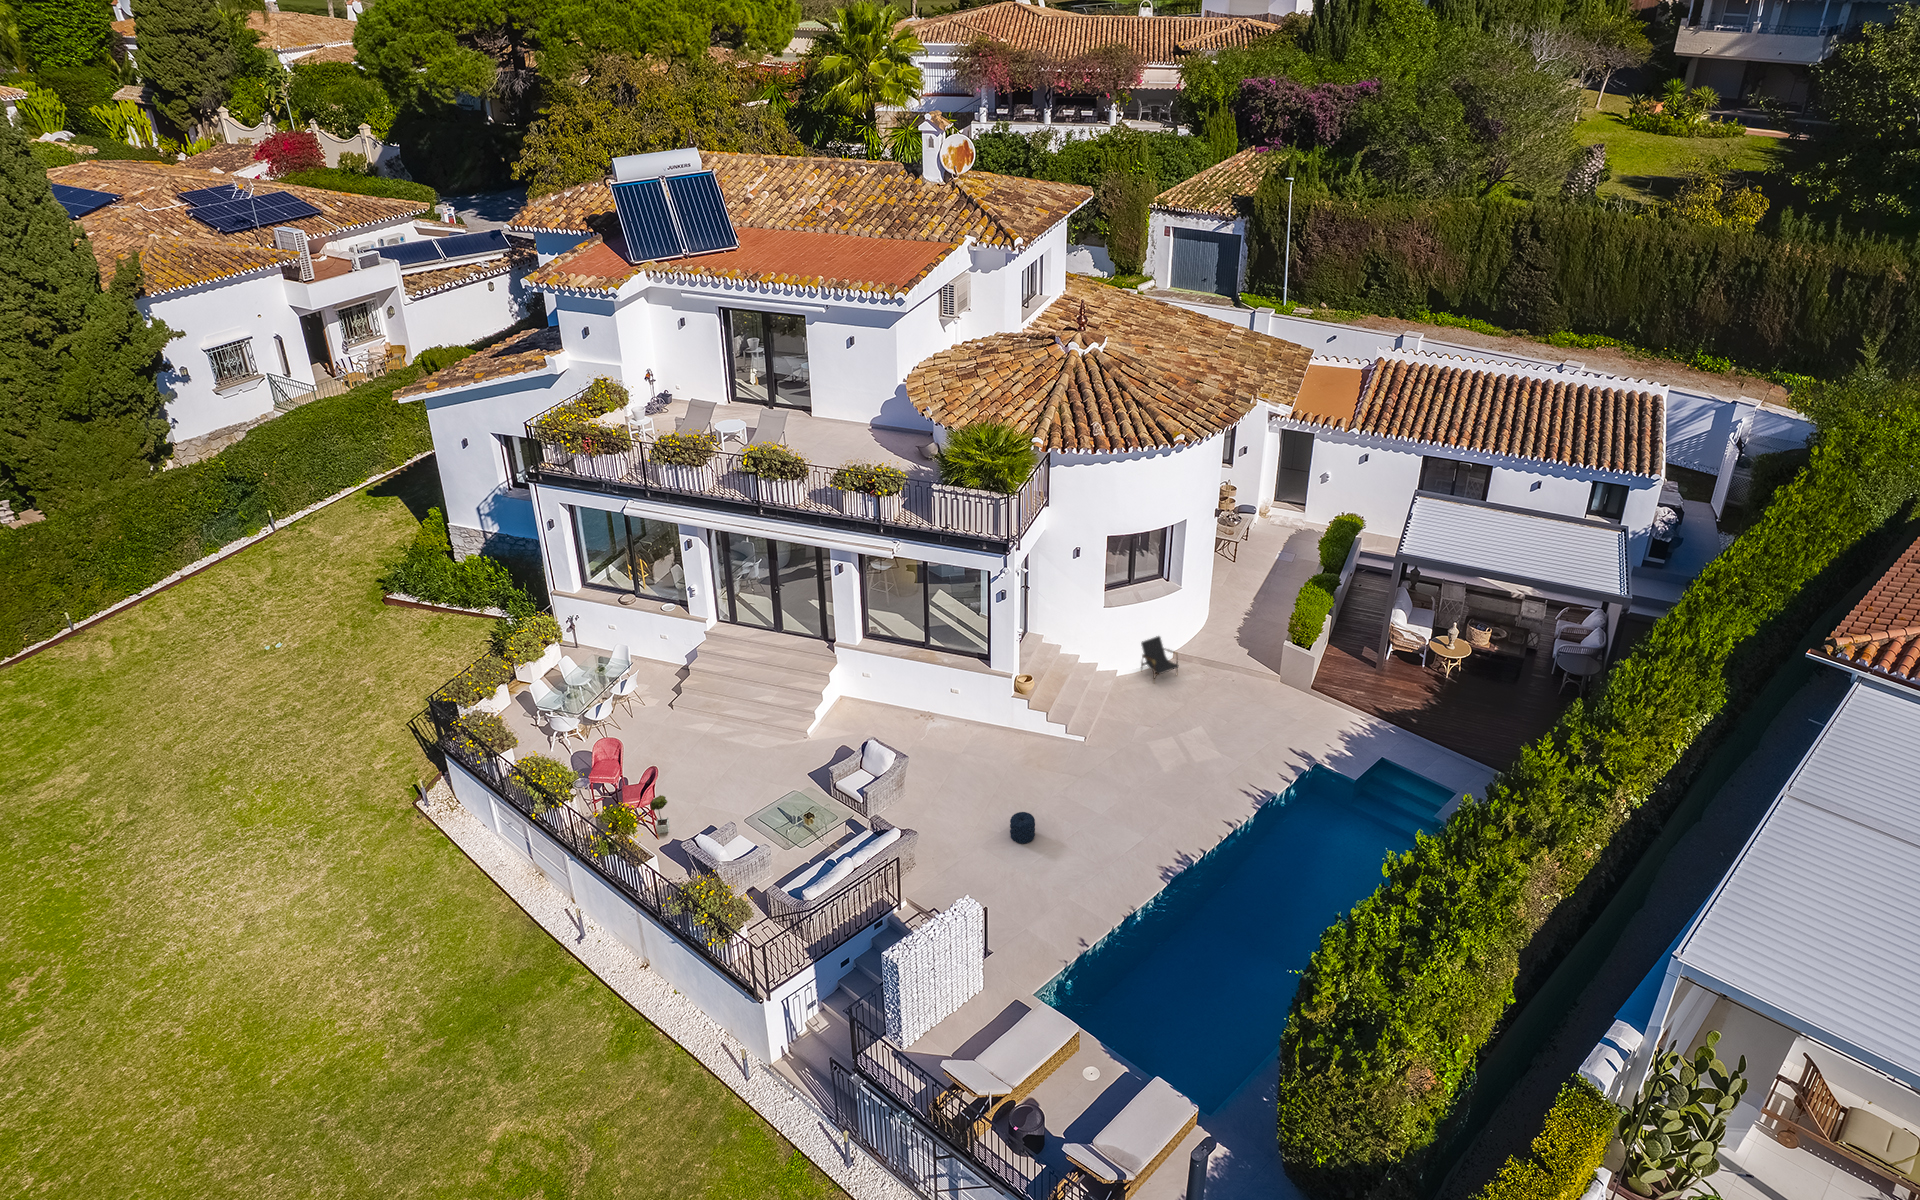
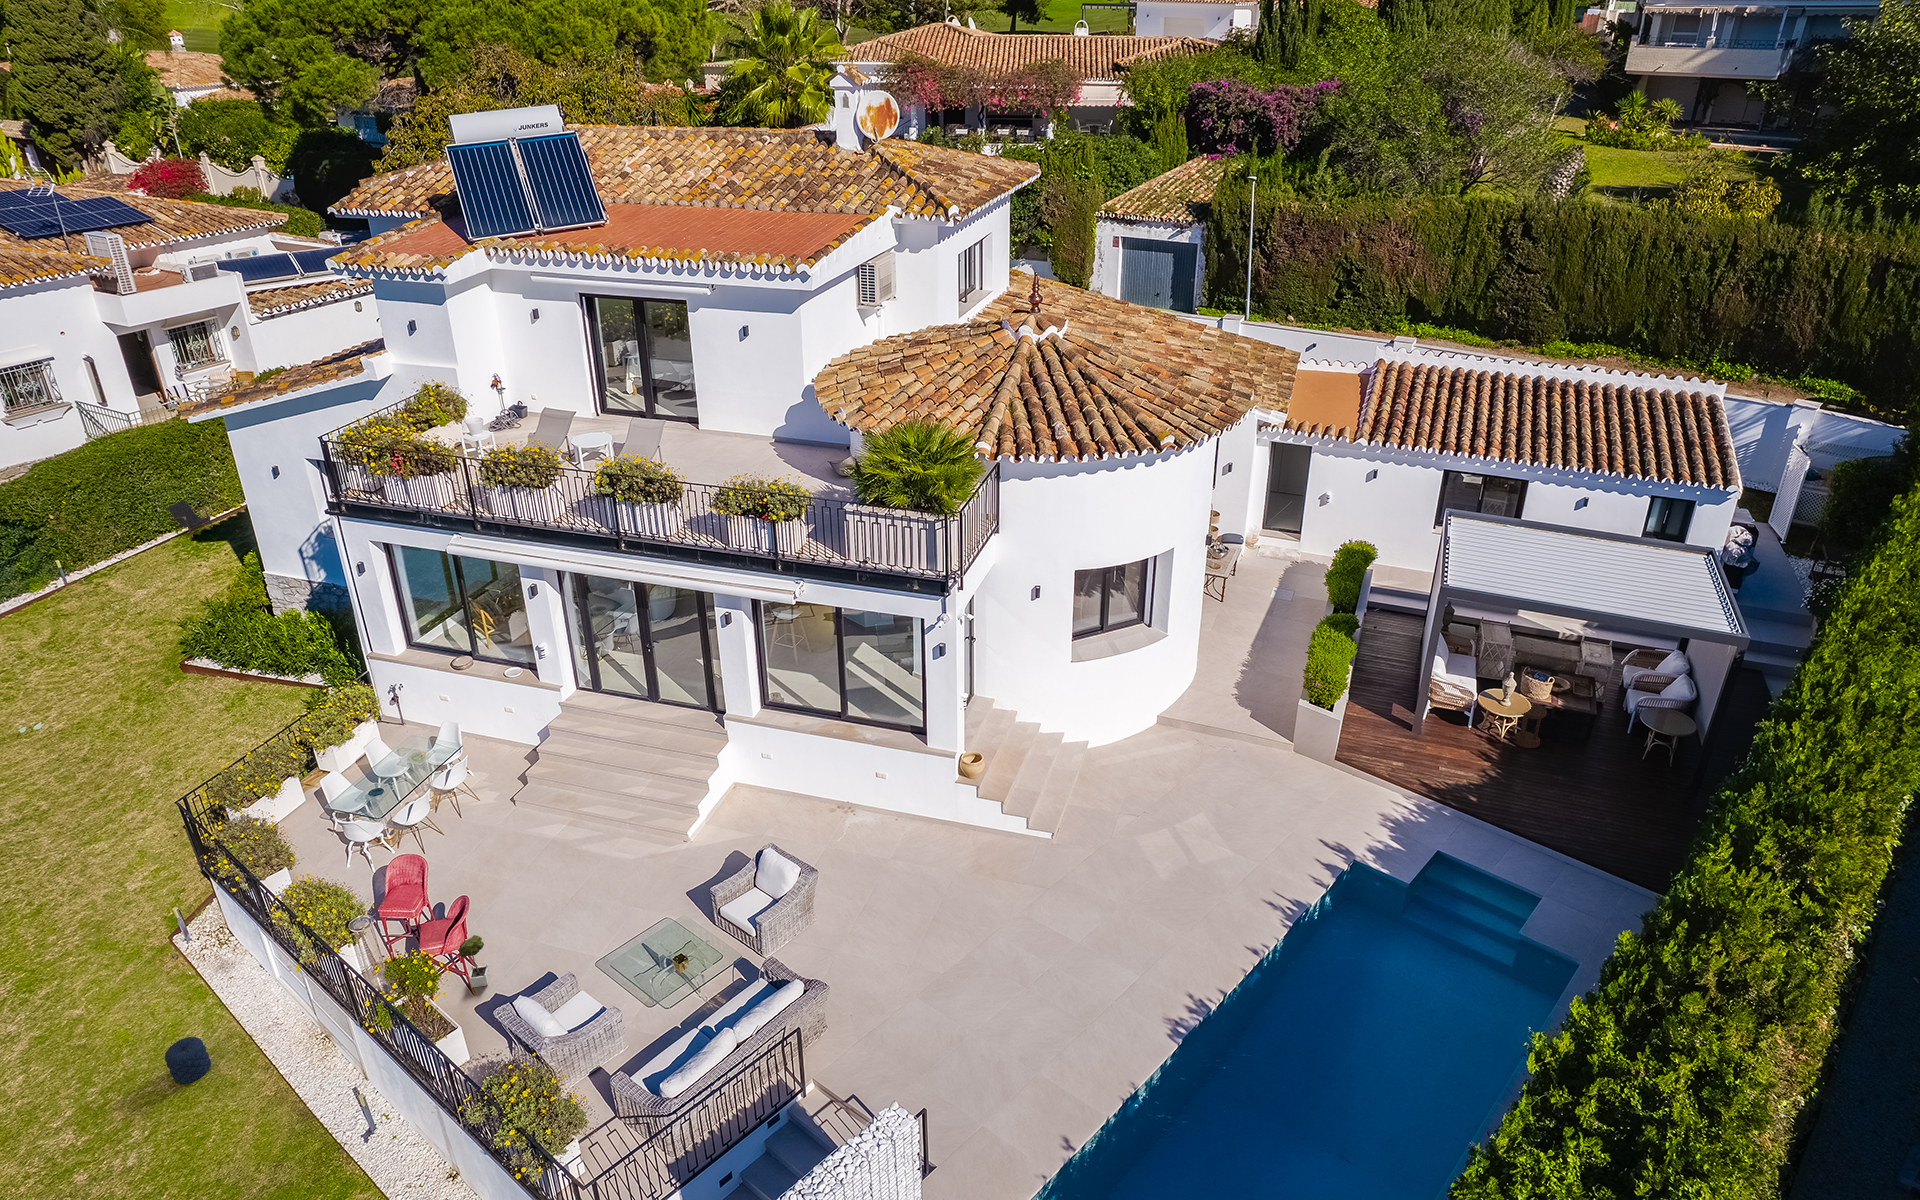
lounge chair: present [1141,636,1178,681] -> present [167,500,213,537]
side table: none [1456,649,1483,685] -> present [1514,703,1547,748]
pouf: present [1010,812,1035,844] -> present [165,1037,211,1083]

